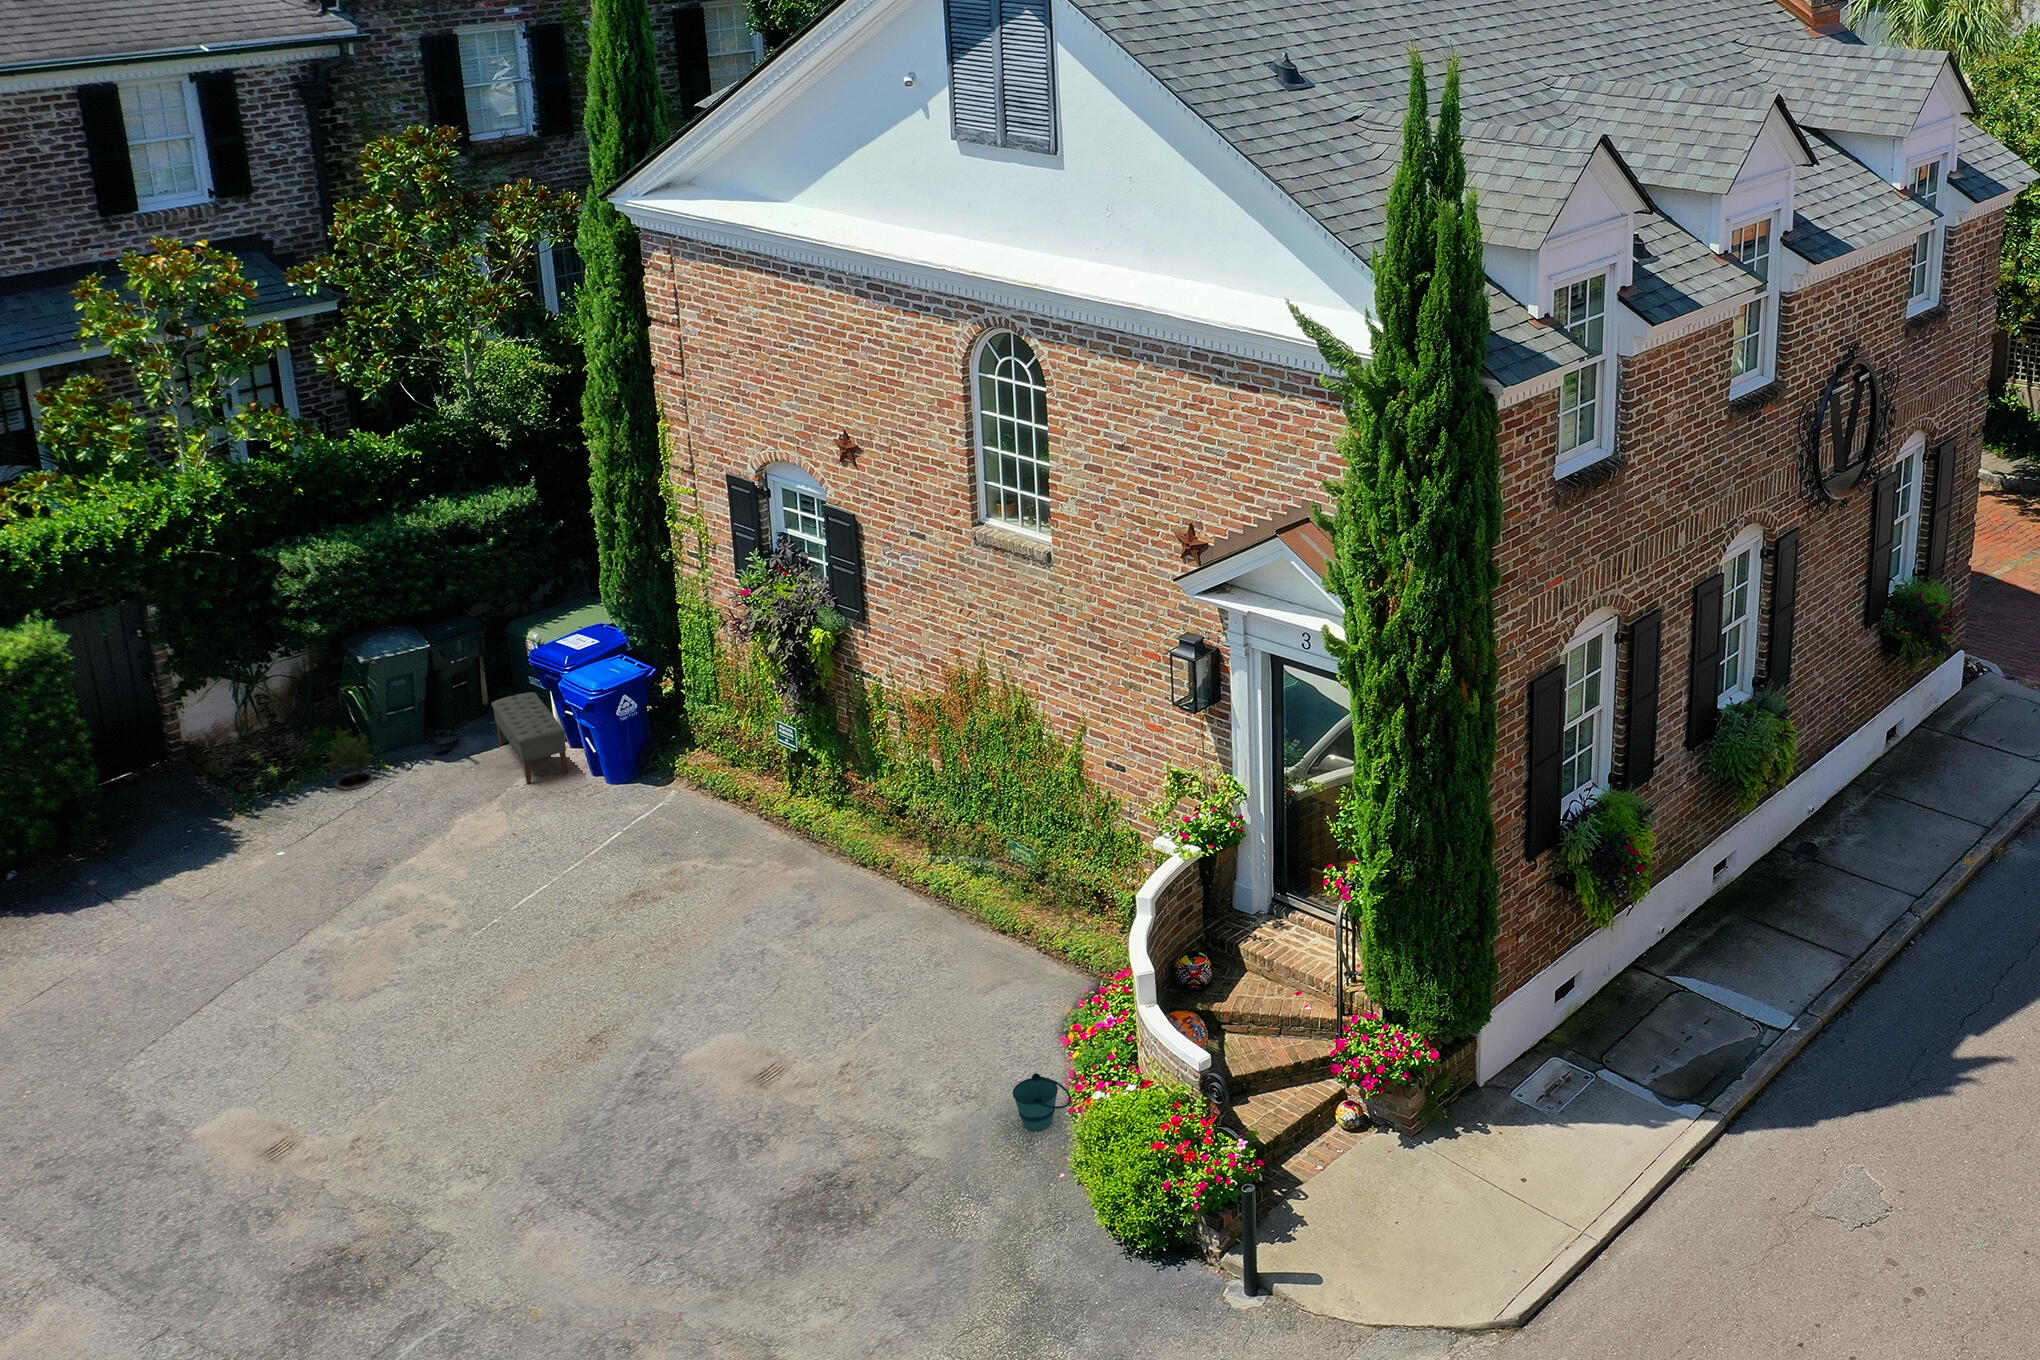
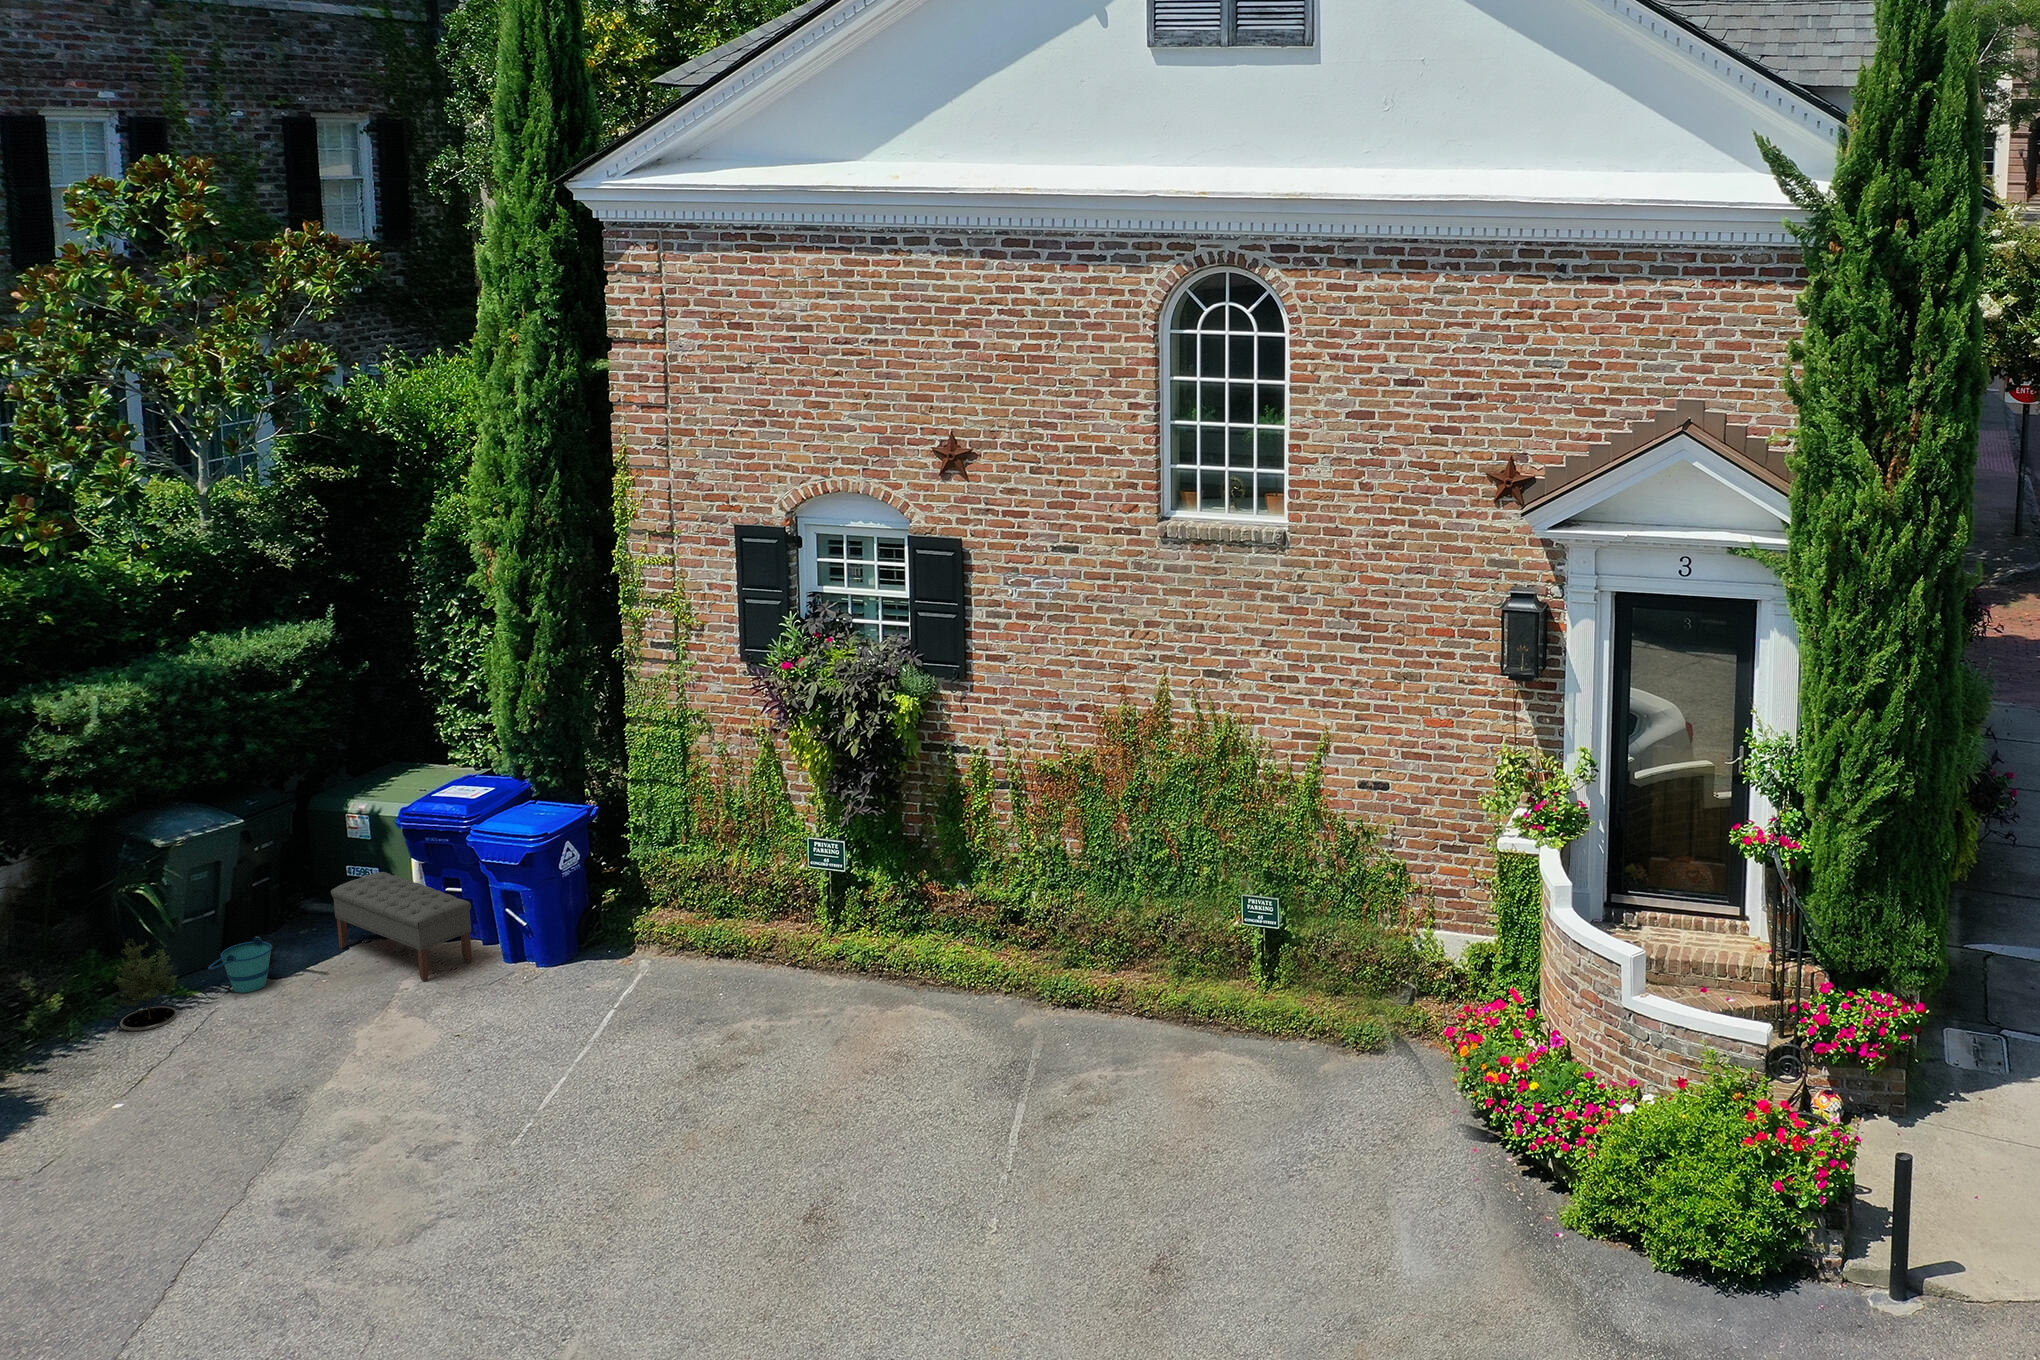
bucket: present [1013,1073,1071,1131] -> present [208,936,272,993]

